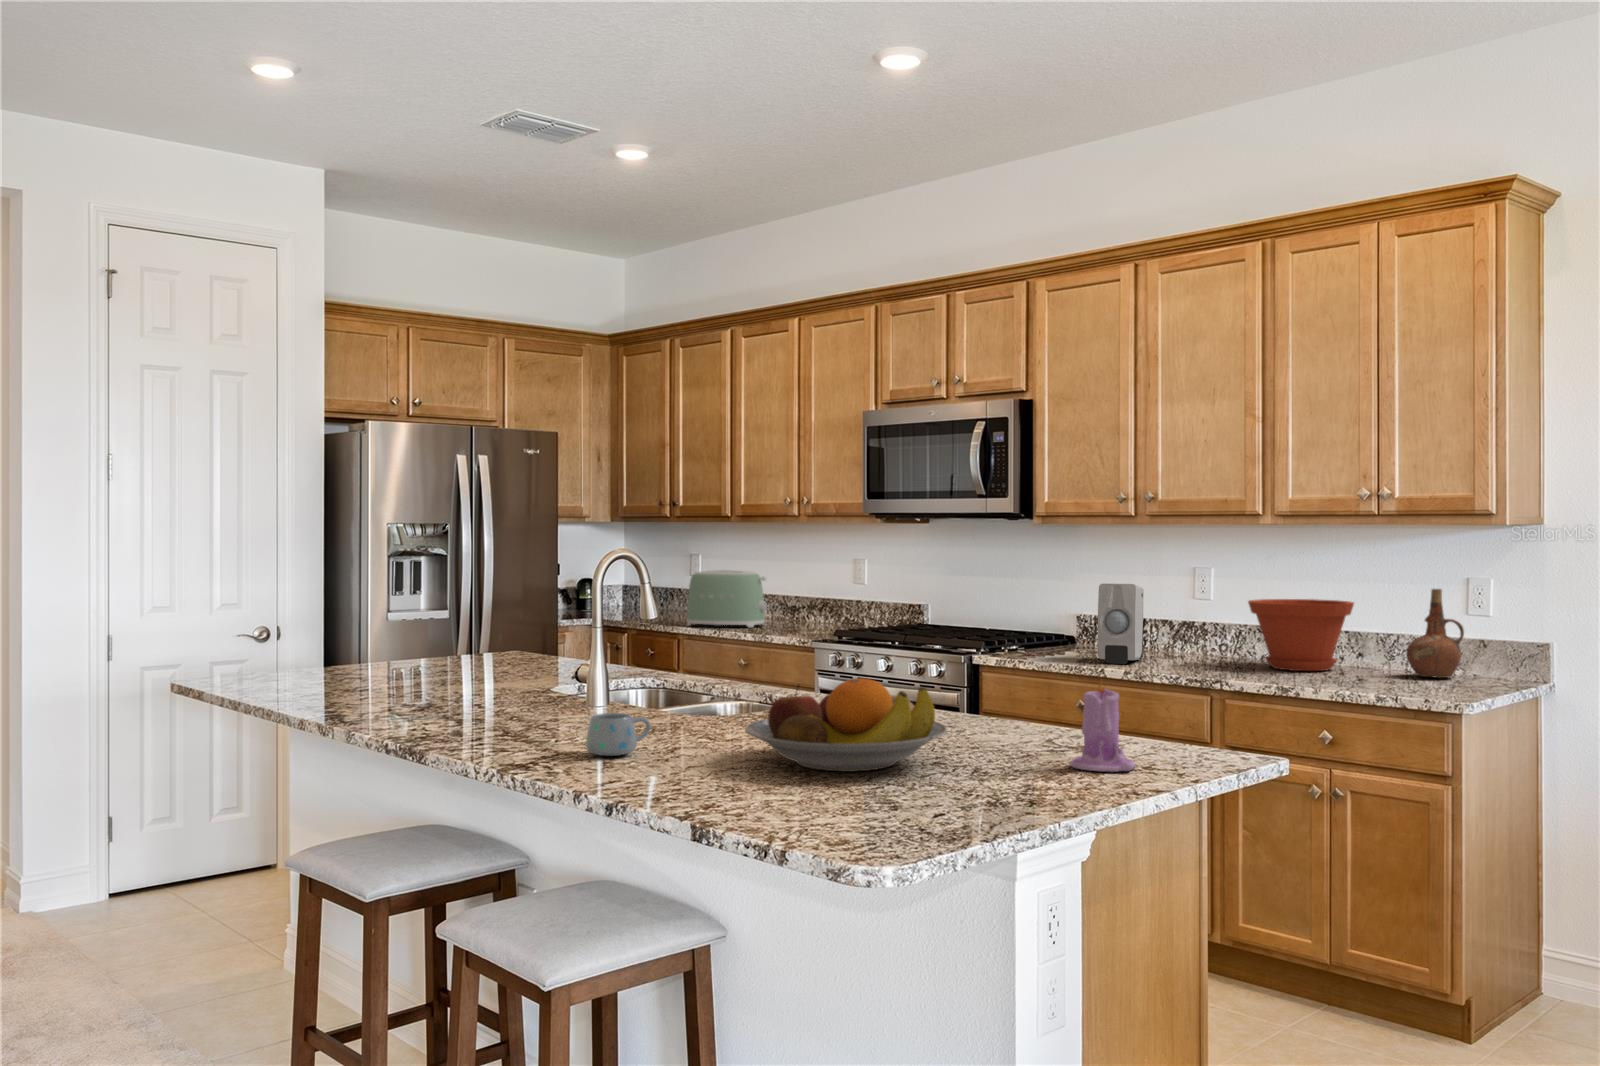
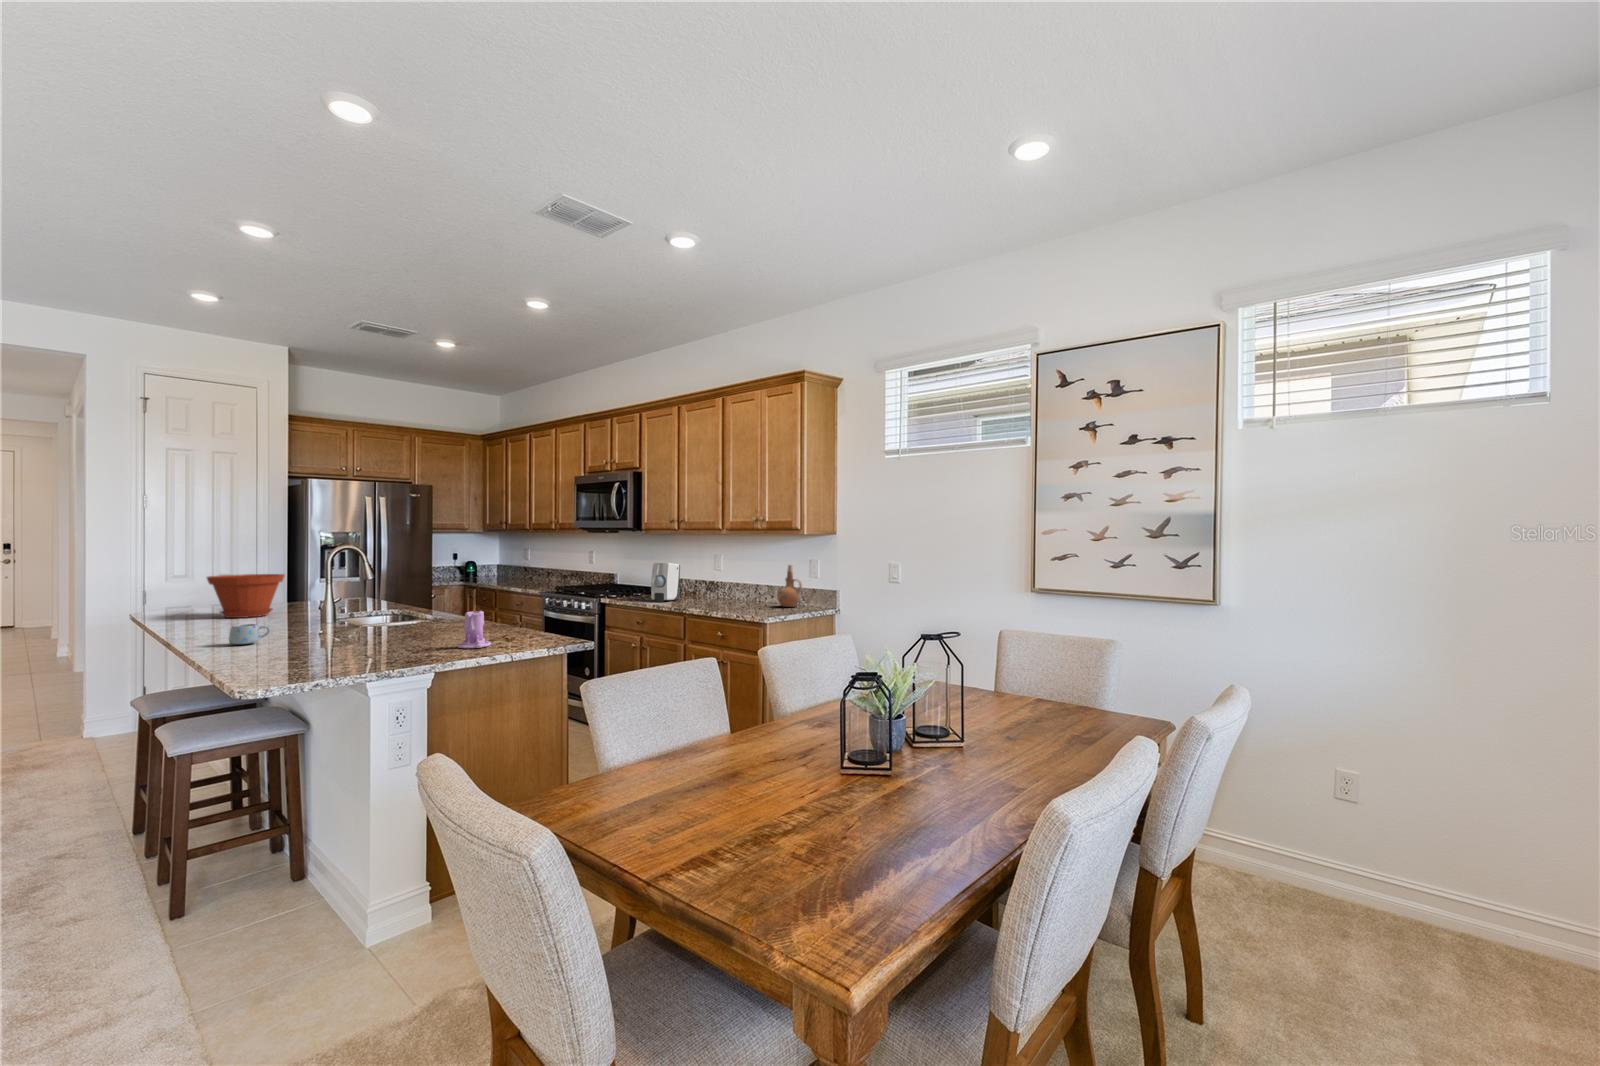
toaster: present [687,570,767,627] -> none [503,557,543,586]
plant pot: present [1248,599,1354,671] -> present [207,574,285,618]
fruit bowl: present [745,678,947,771] -> none [293,606,409,650]

